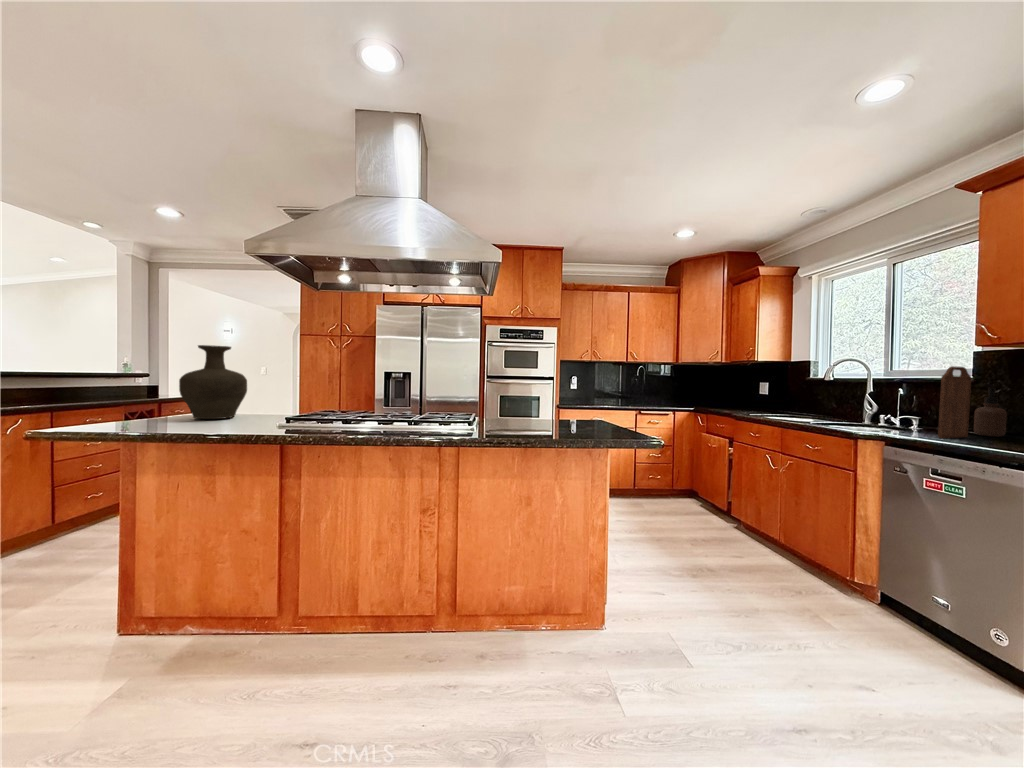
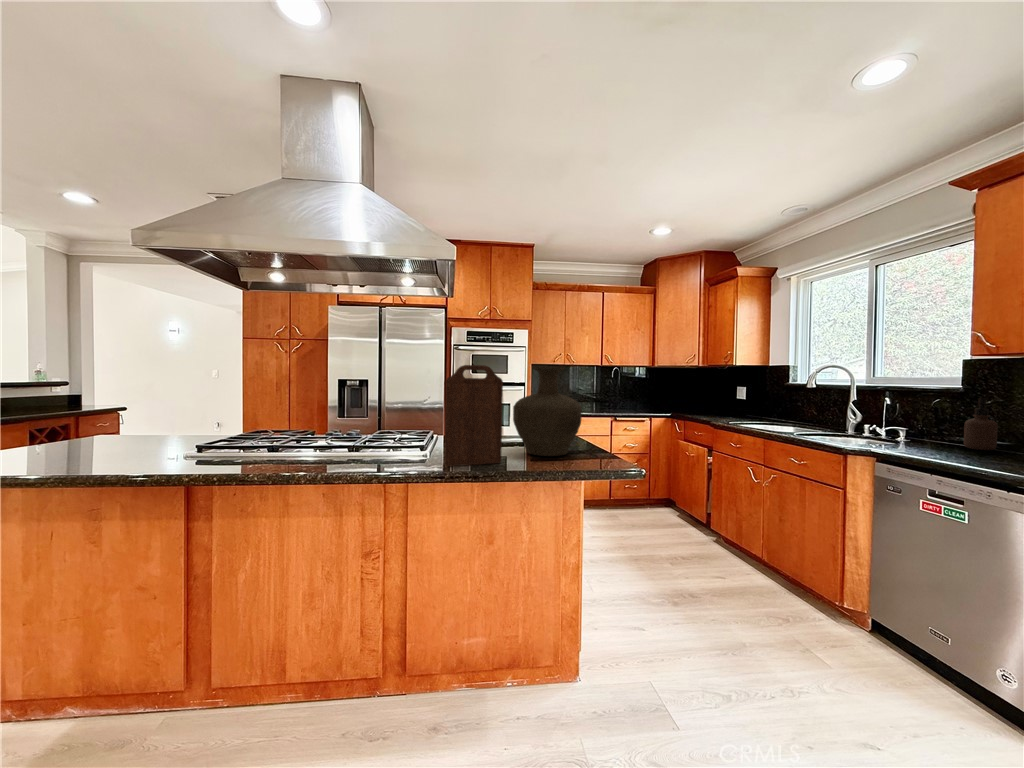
vase: present [179,345,247,419] -> present [513,366,582,456]
cutting board: present [938,366,971,438] -> present [445,365,503,466]

